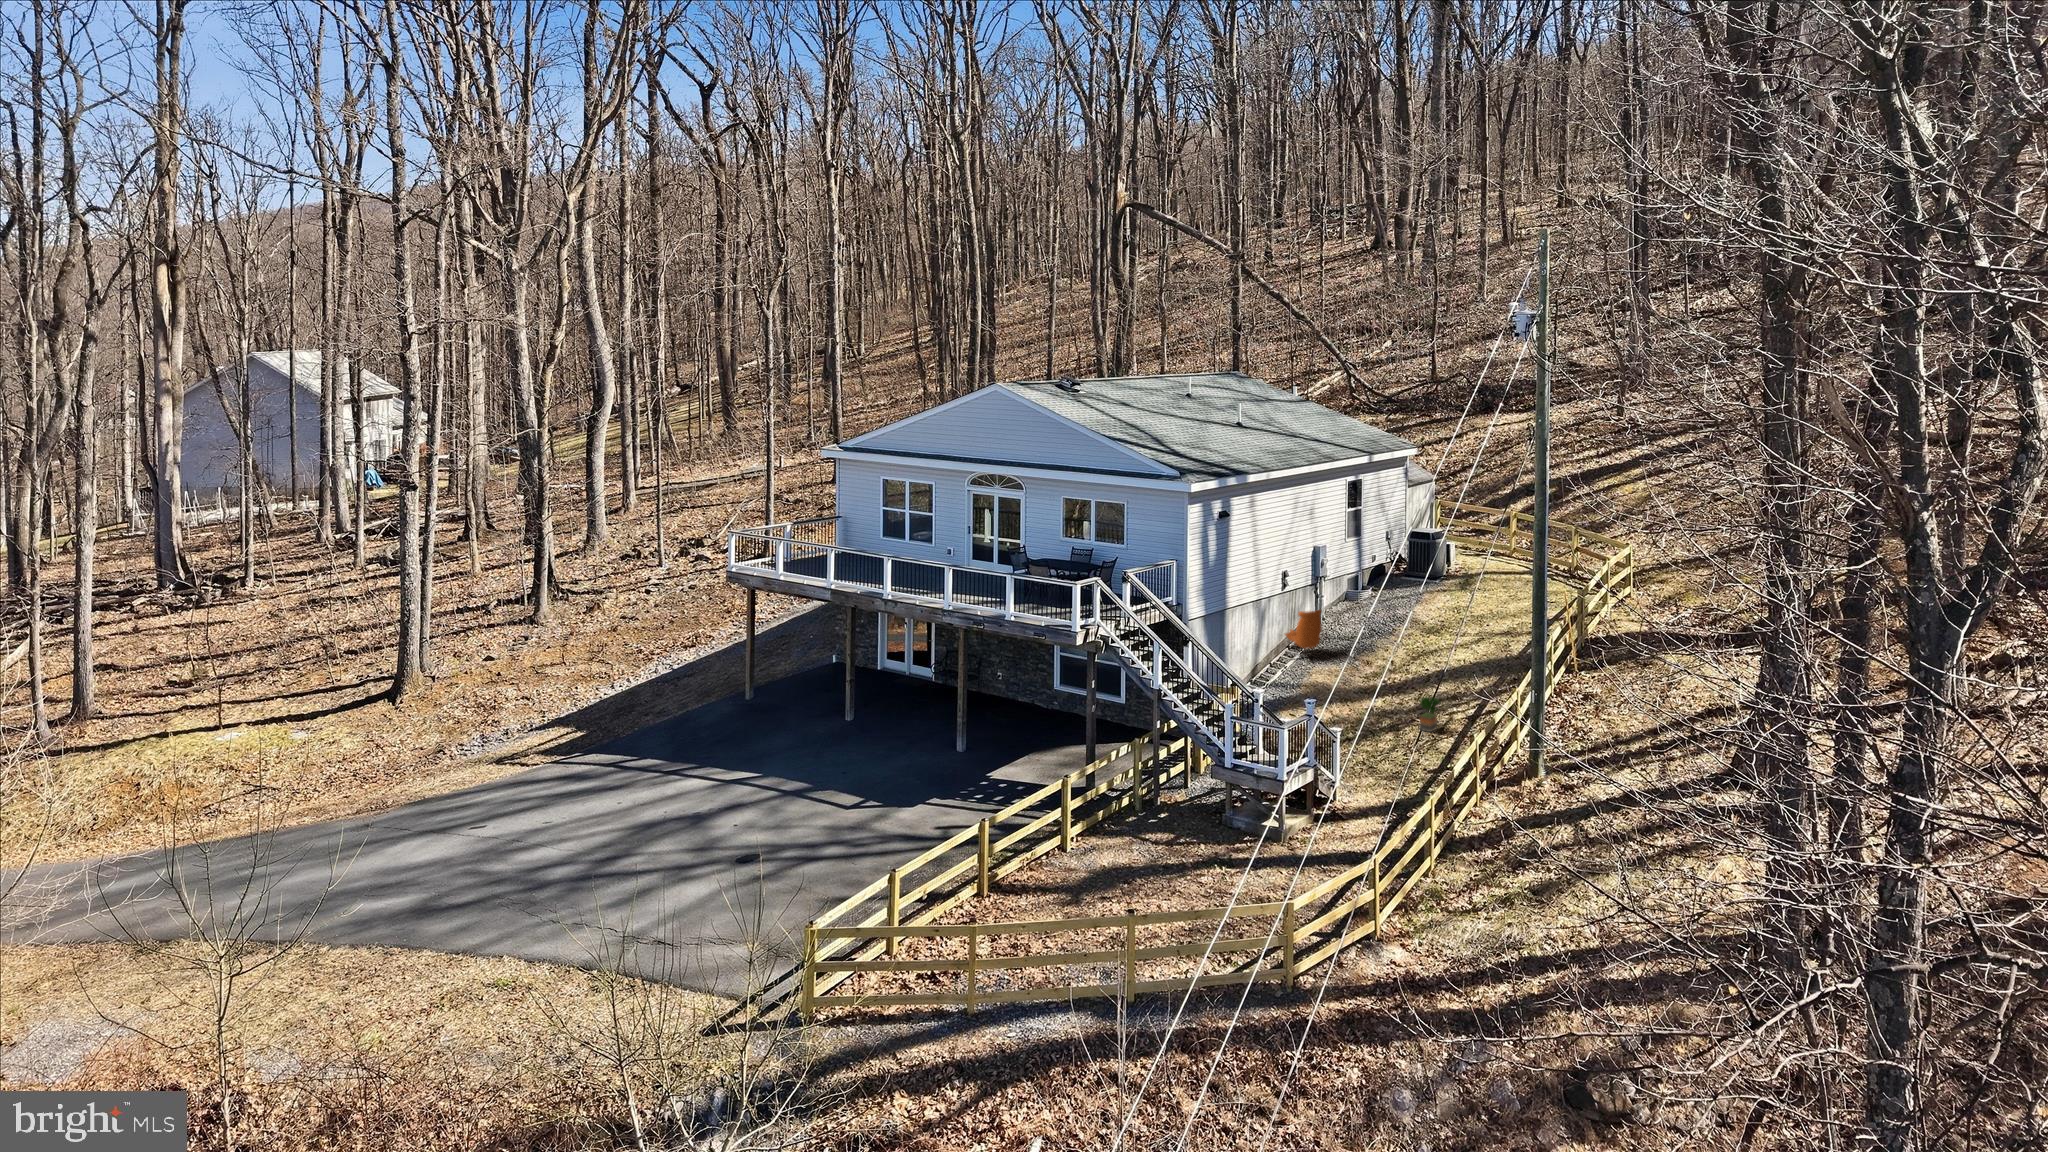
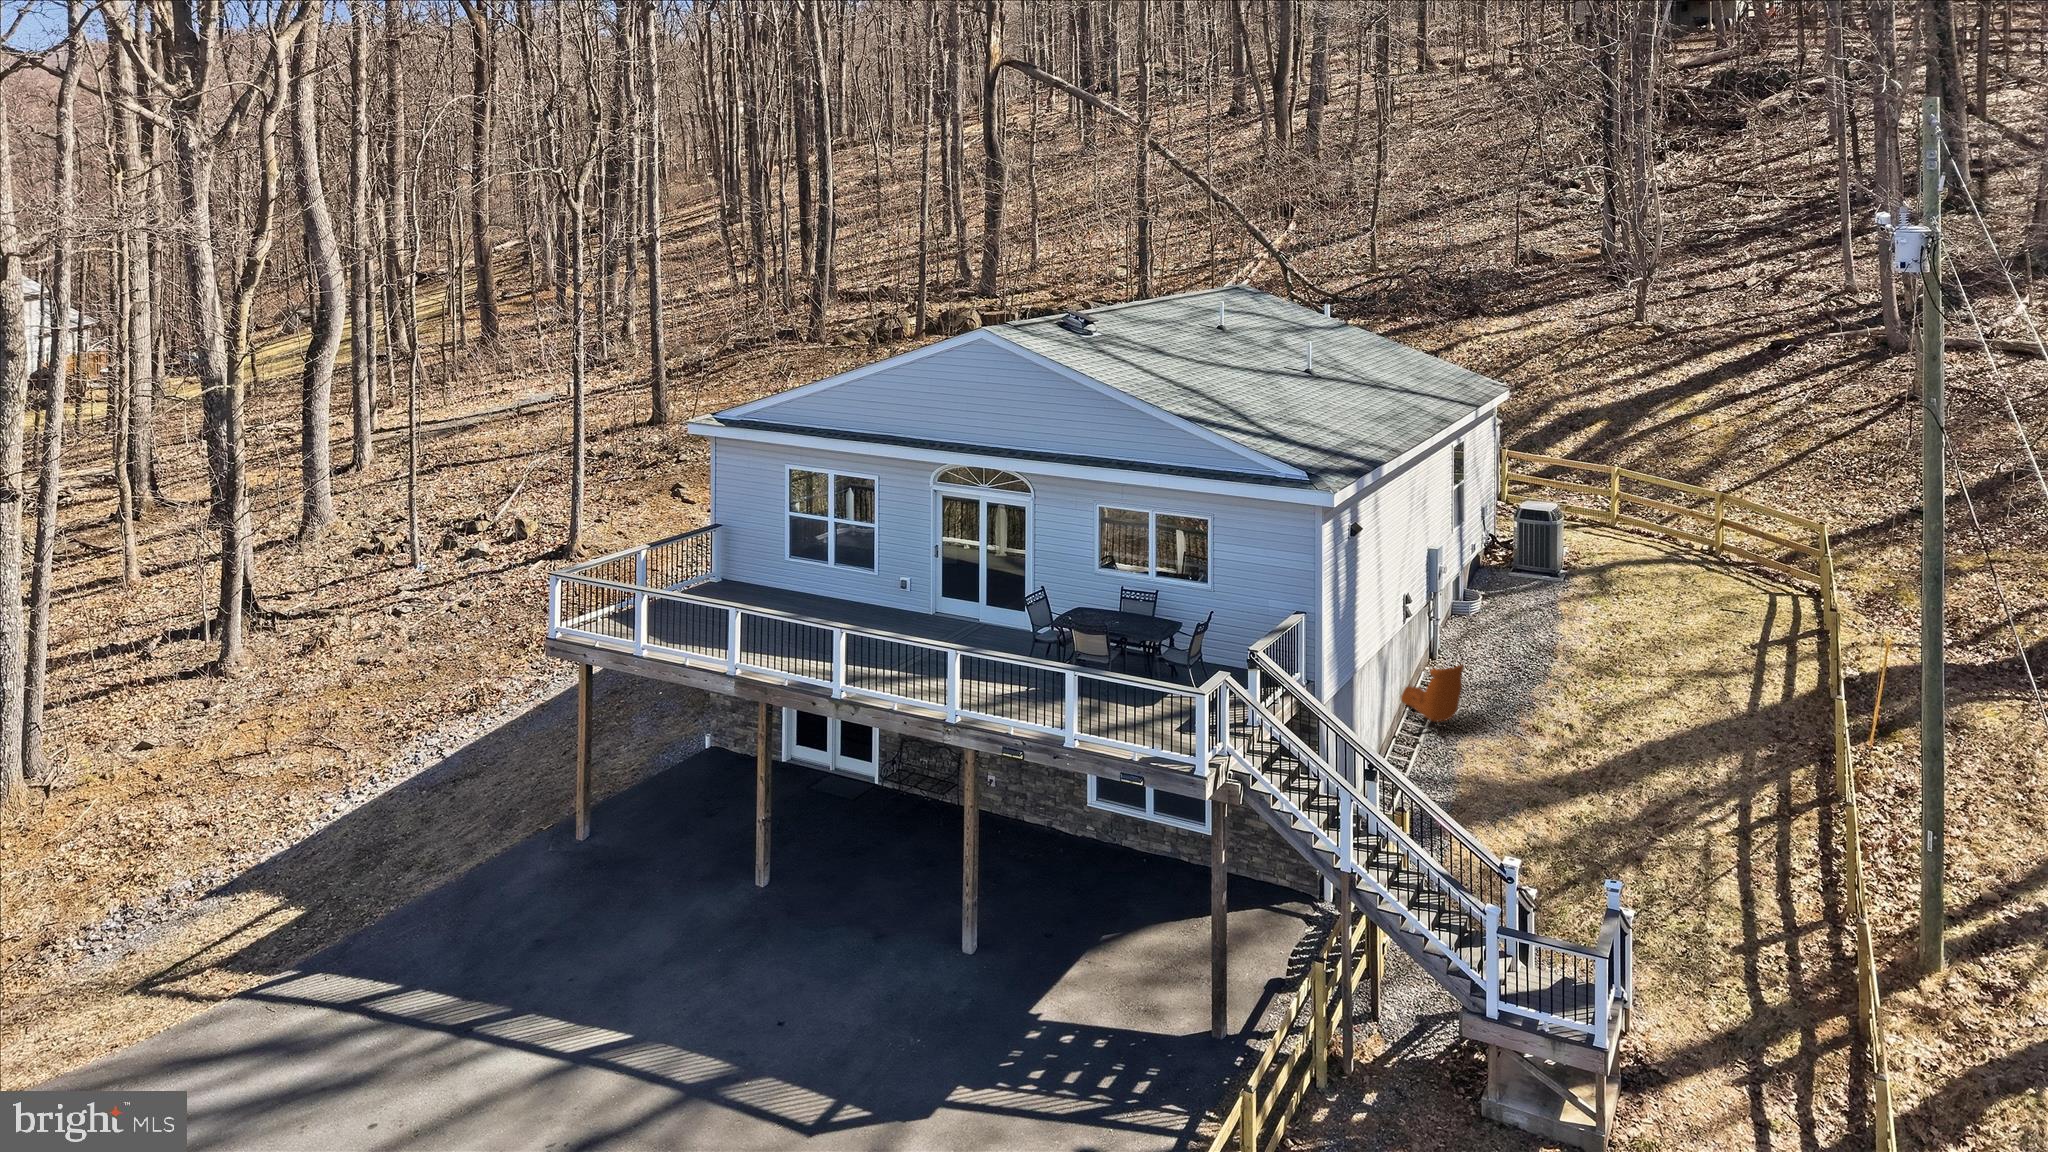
potted tree: present [1419,697,1440,732] -> none [1659,820,1697,877]

